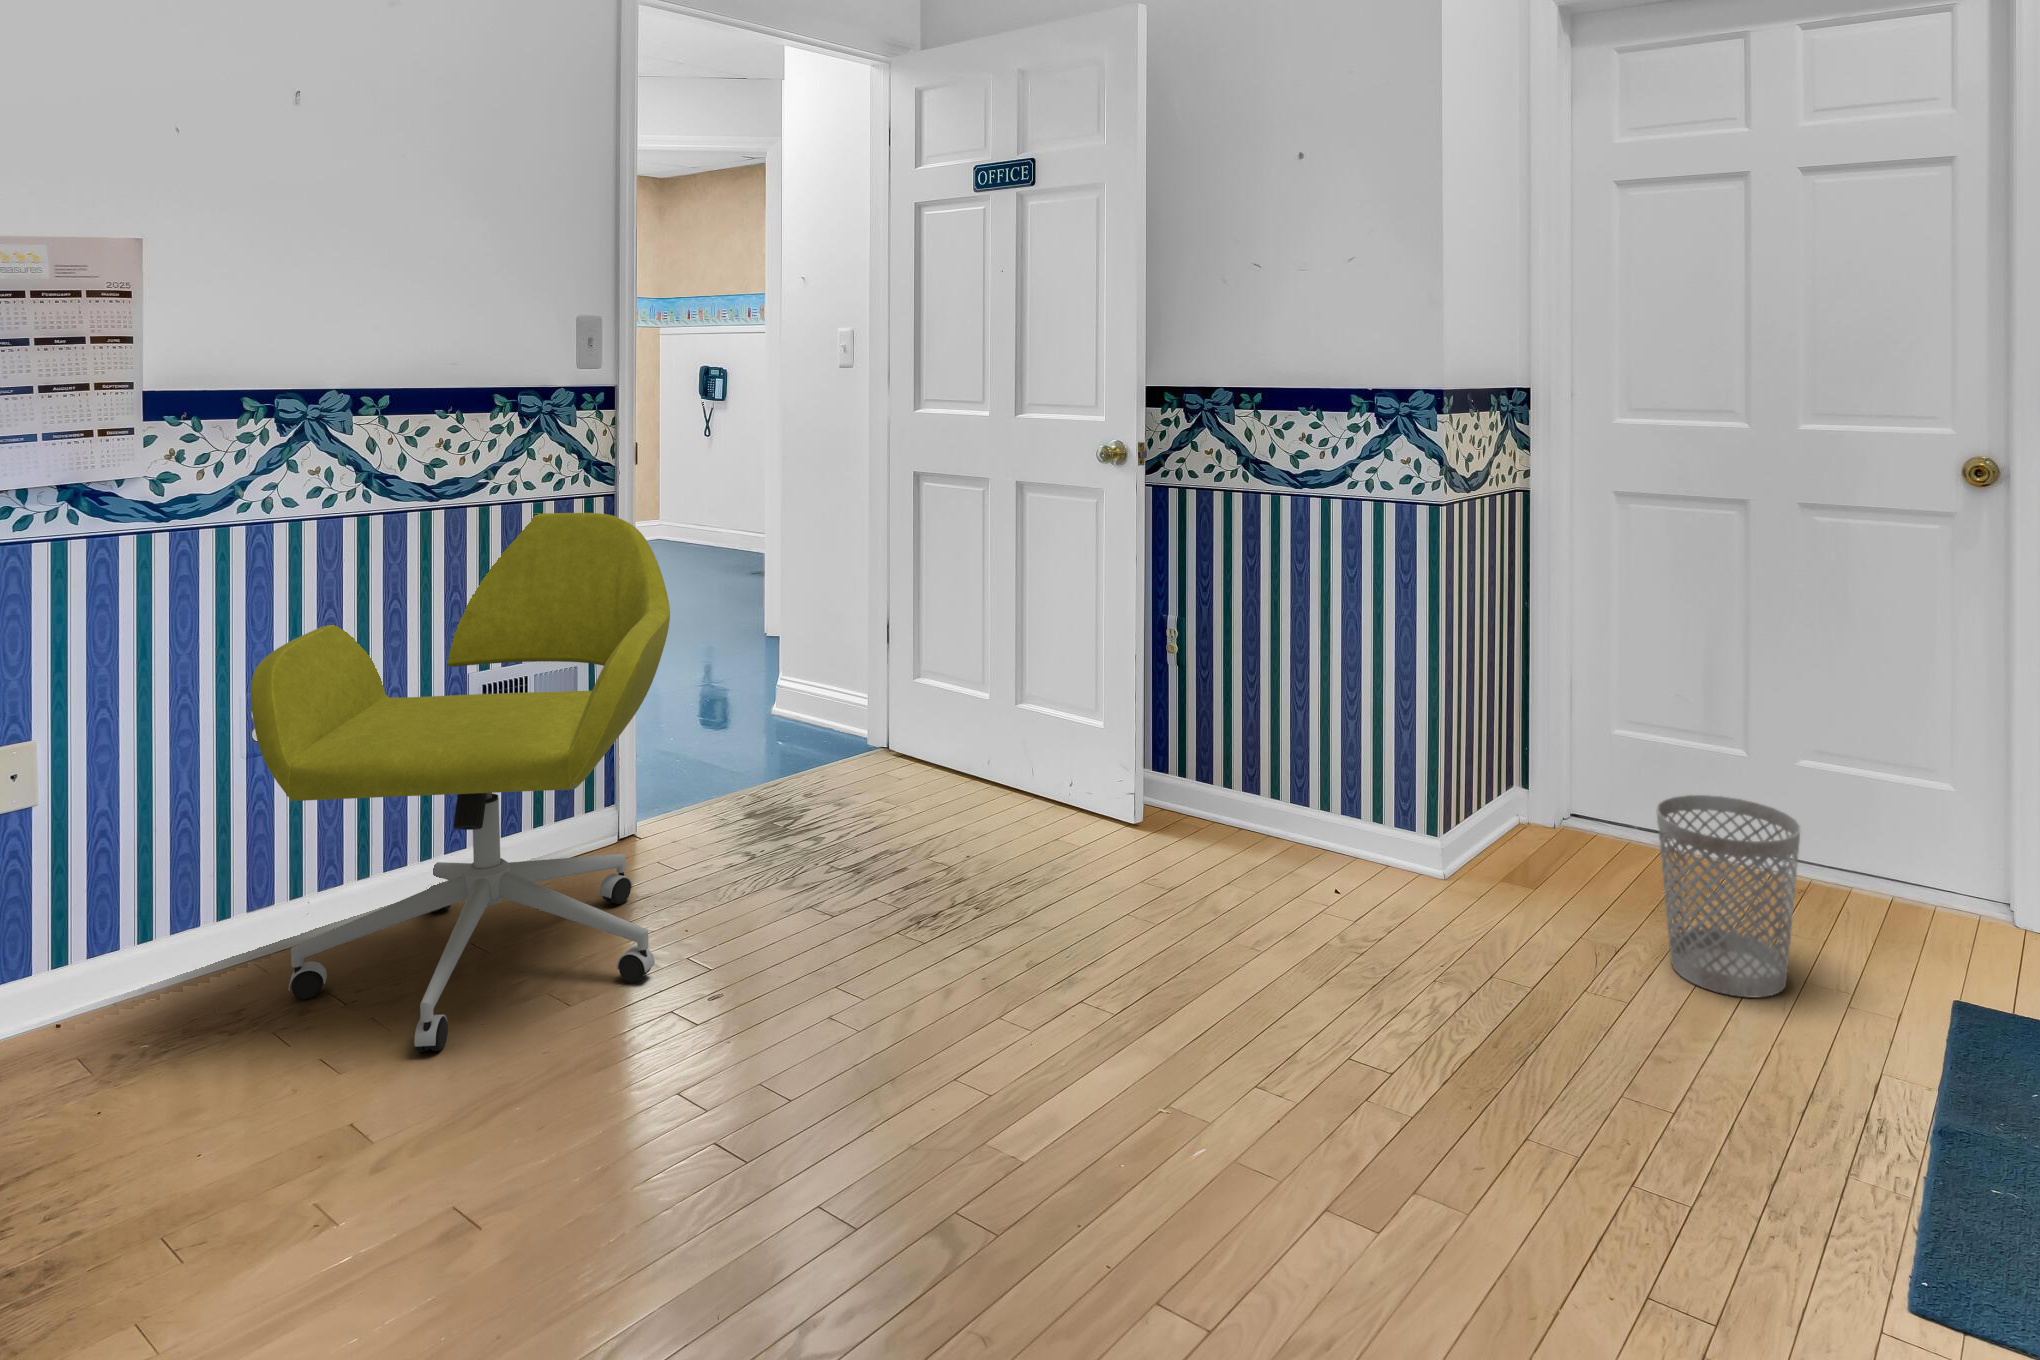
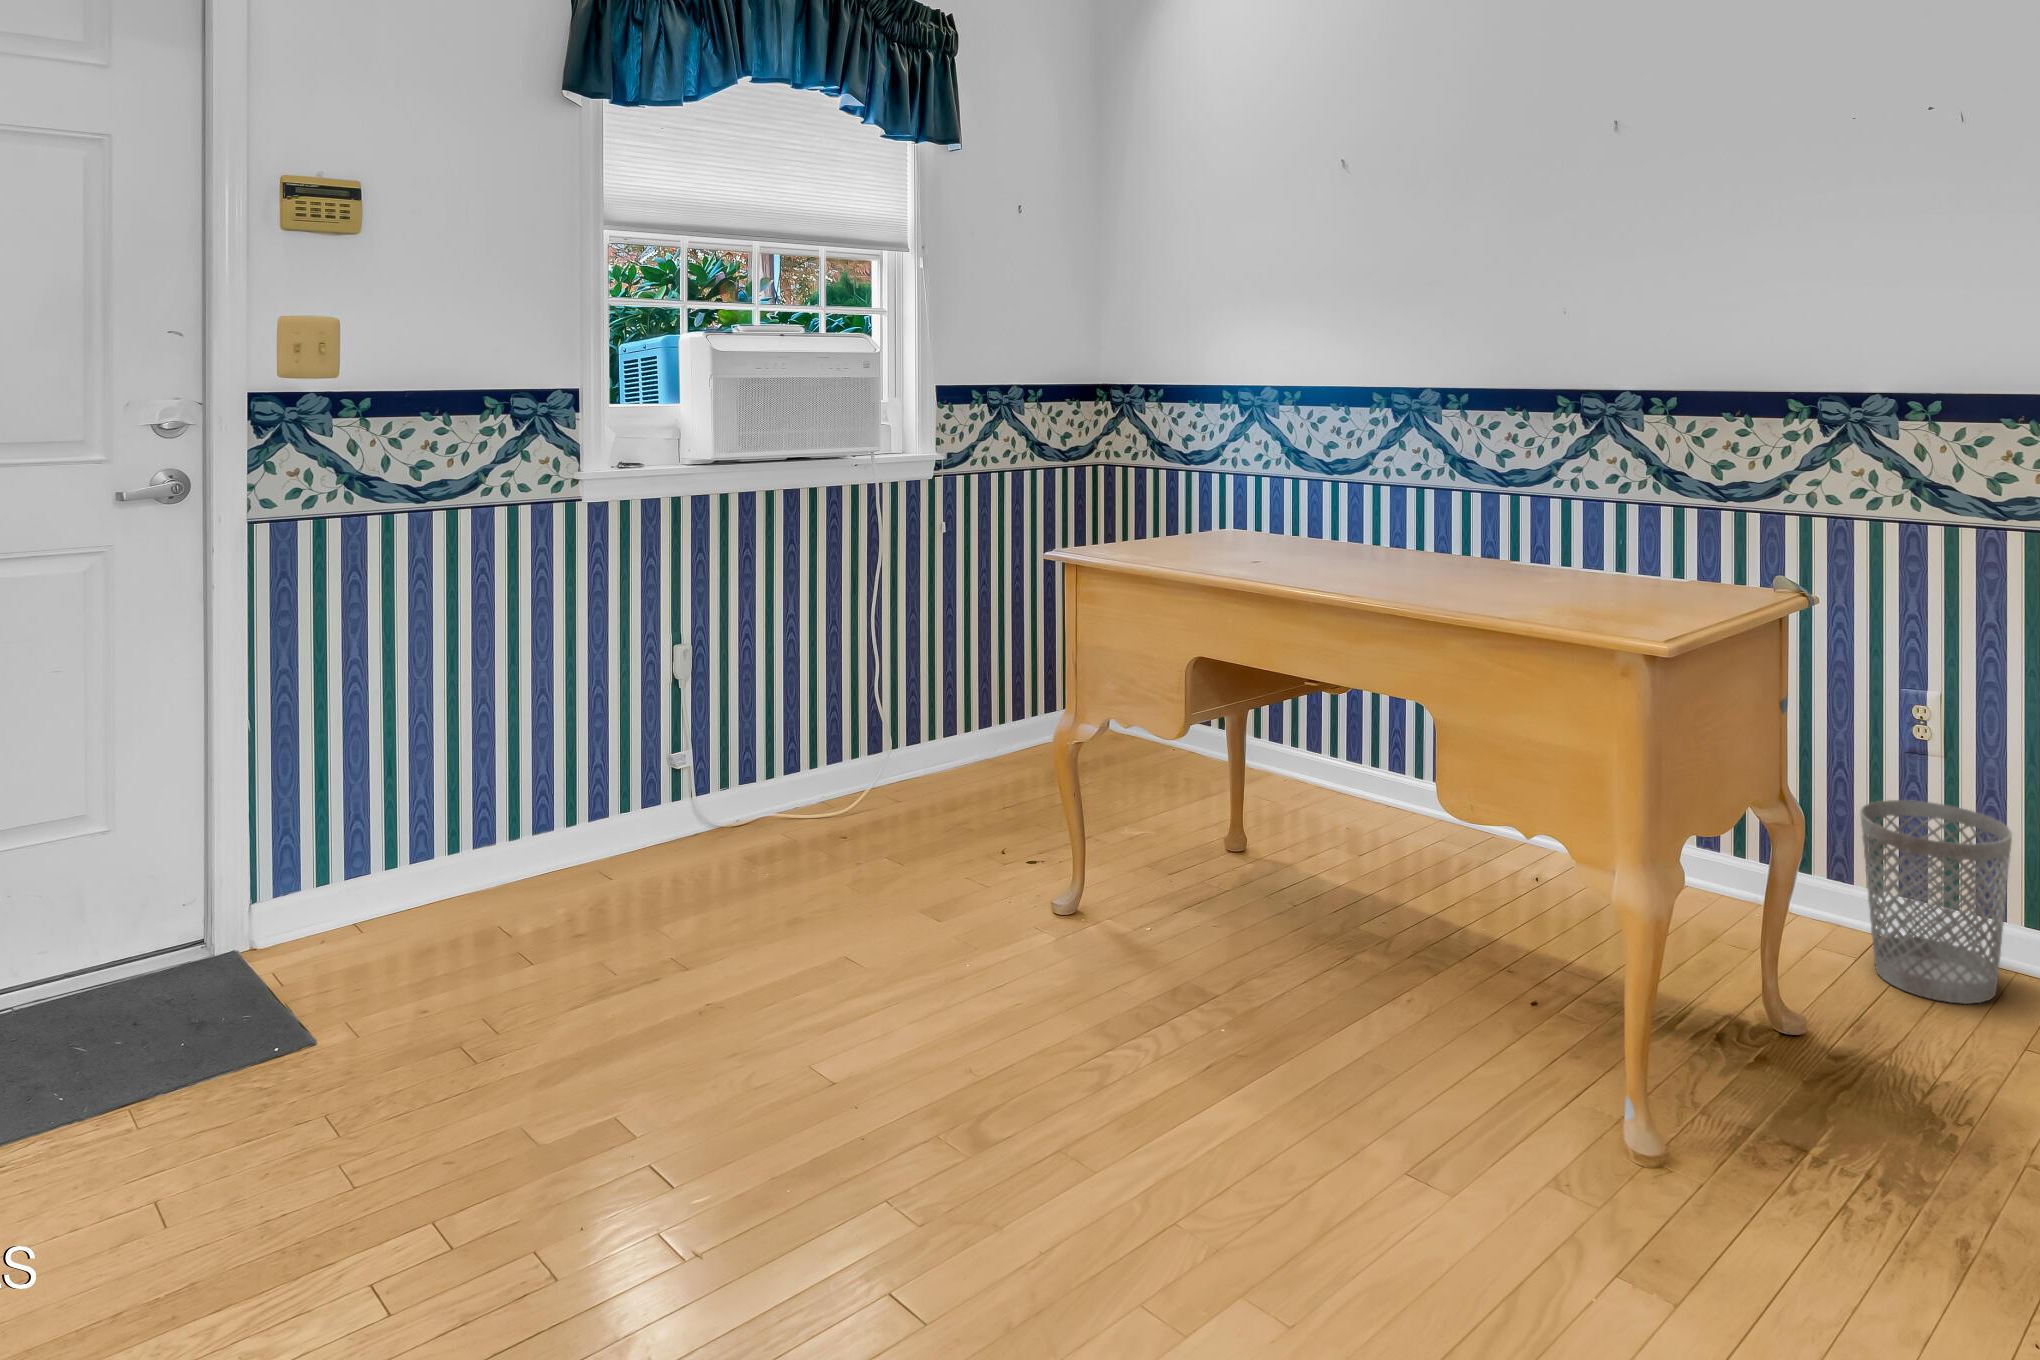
office chair: present [251,513,670,1052] -> none [533,492,896,962]

